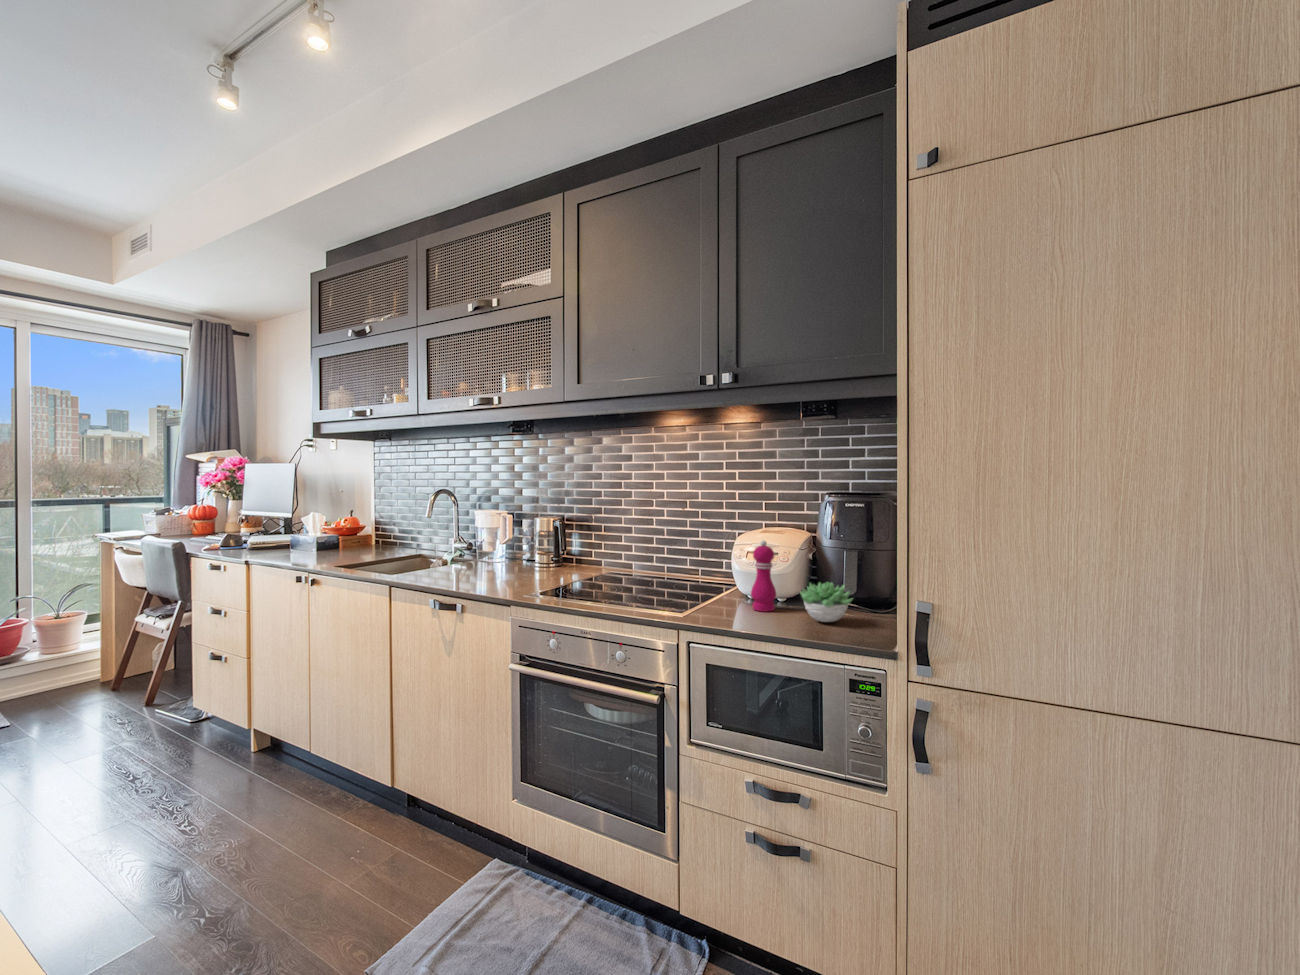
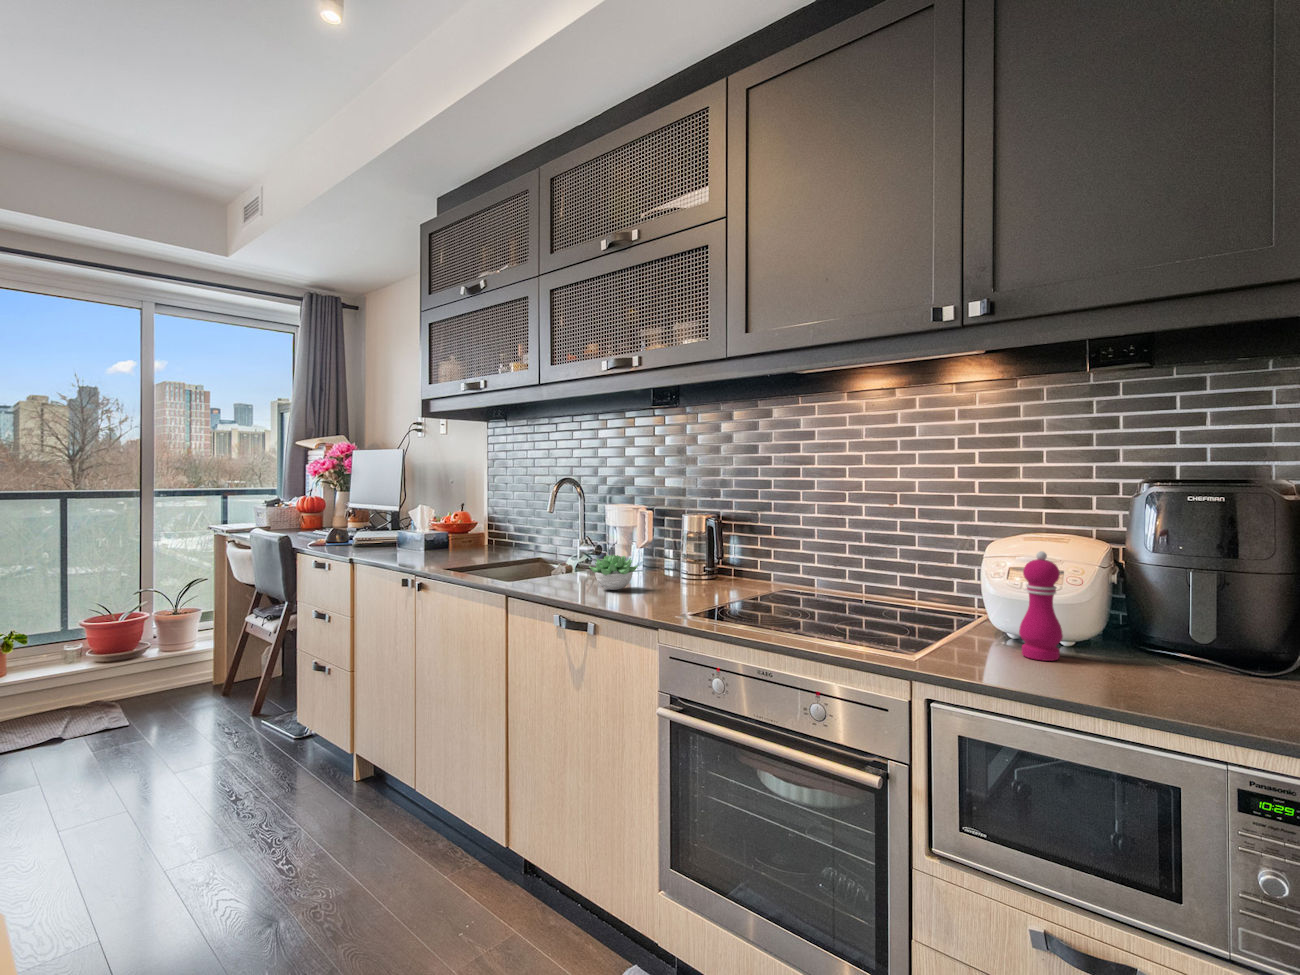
succulent plant: present [800,582,853,622] -> present [589,555,638,590]

